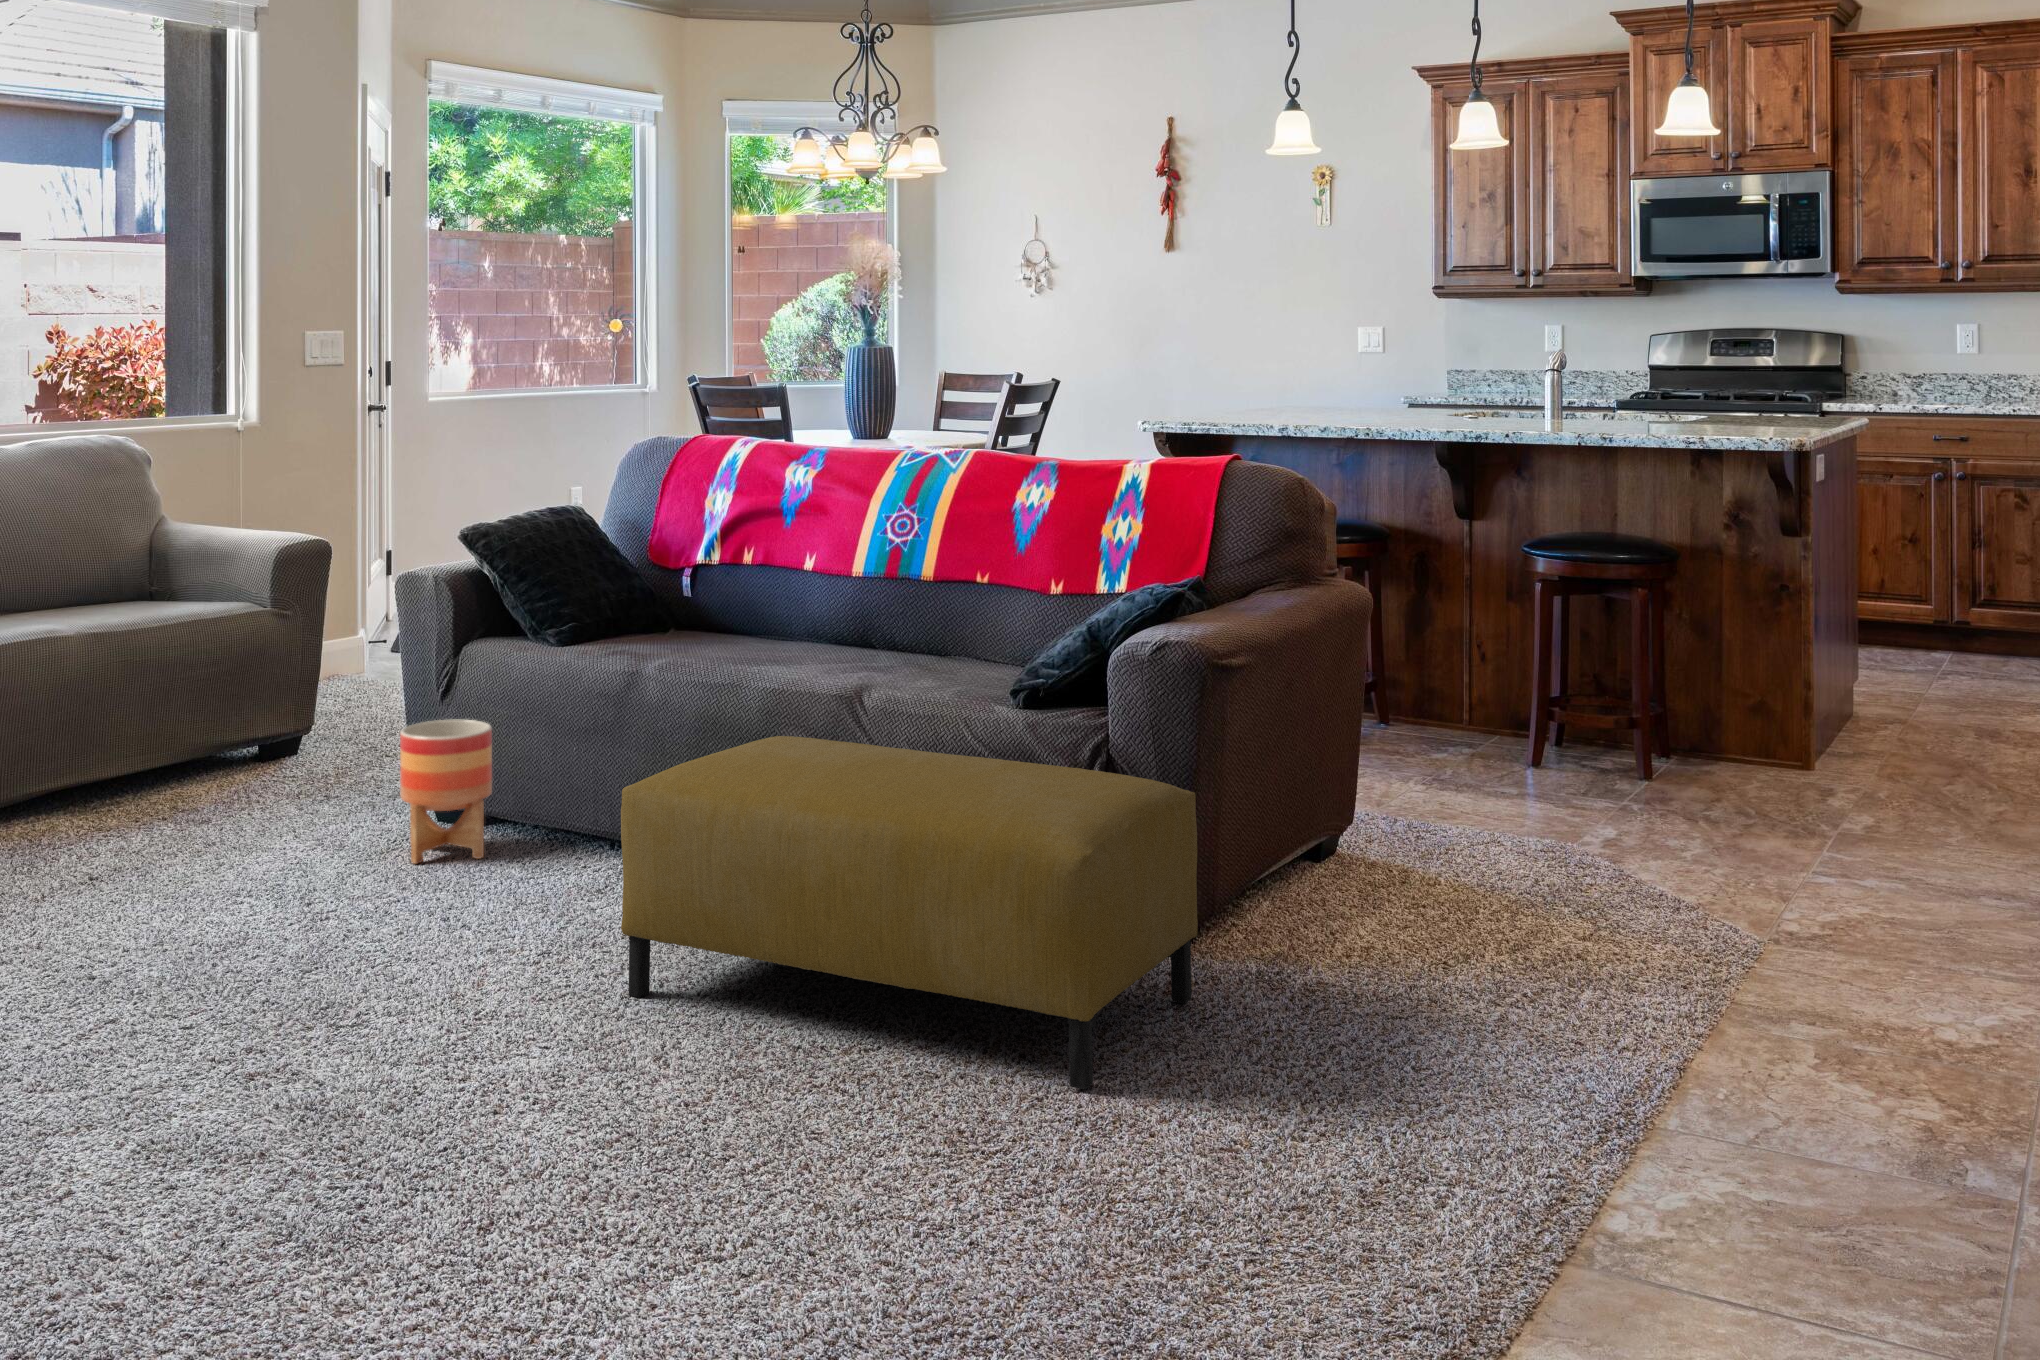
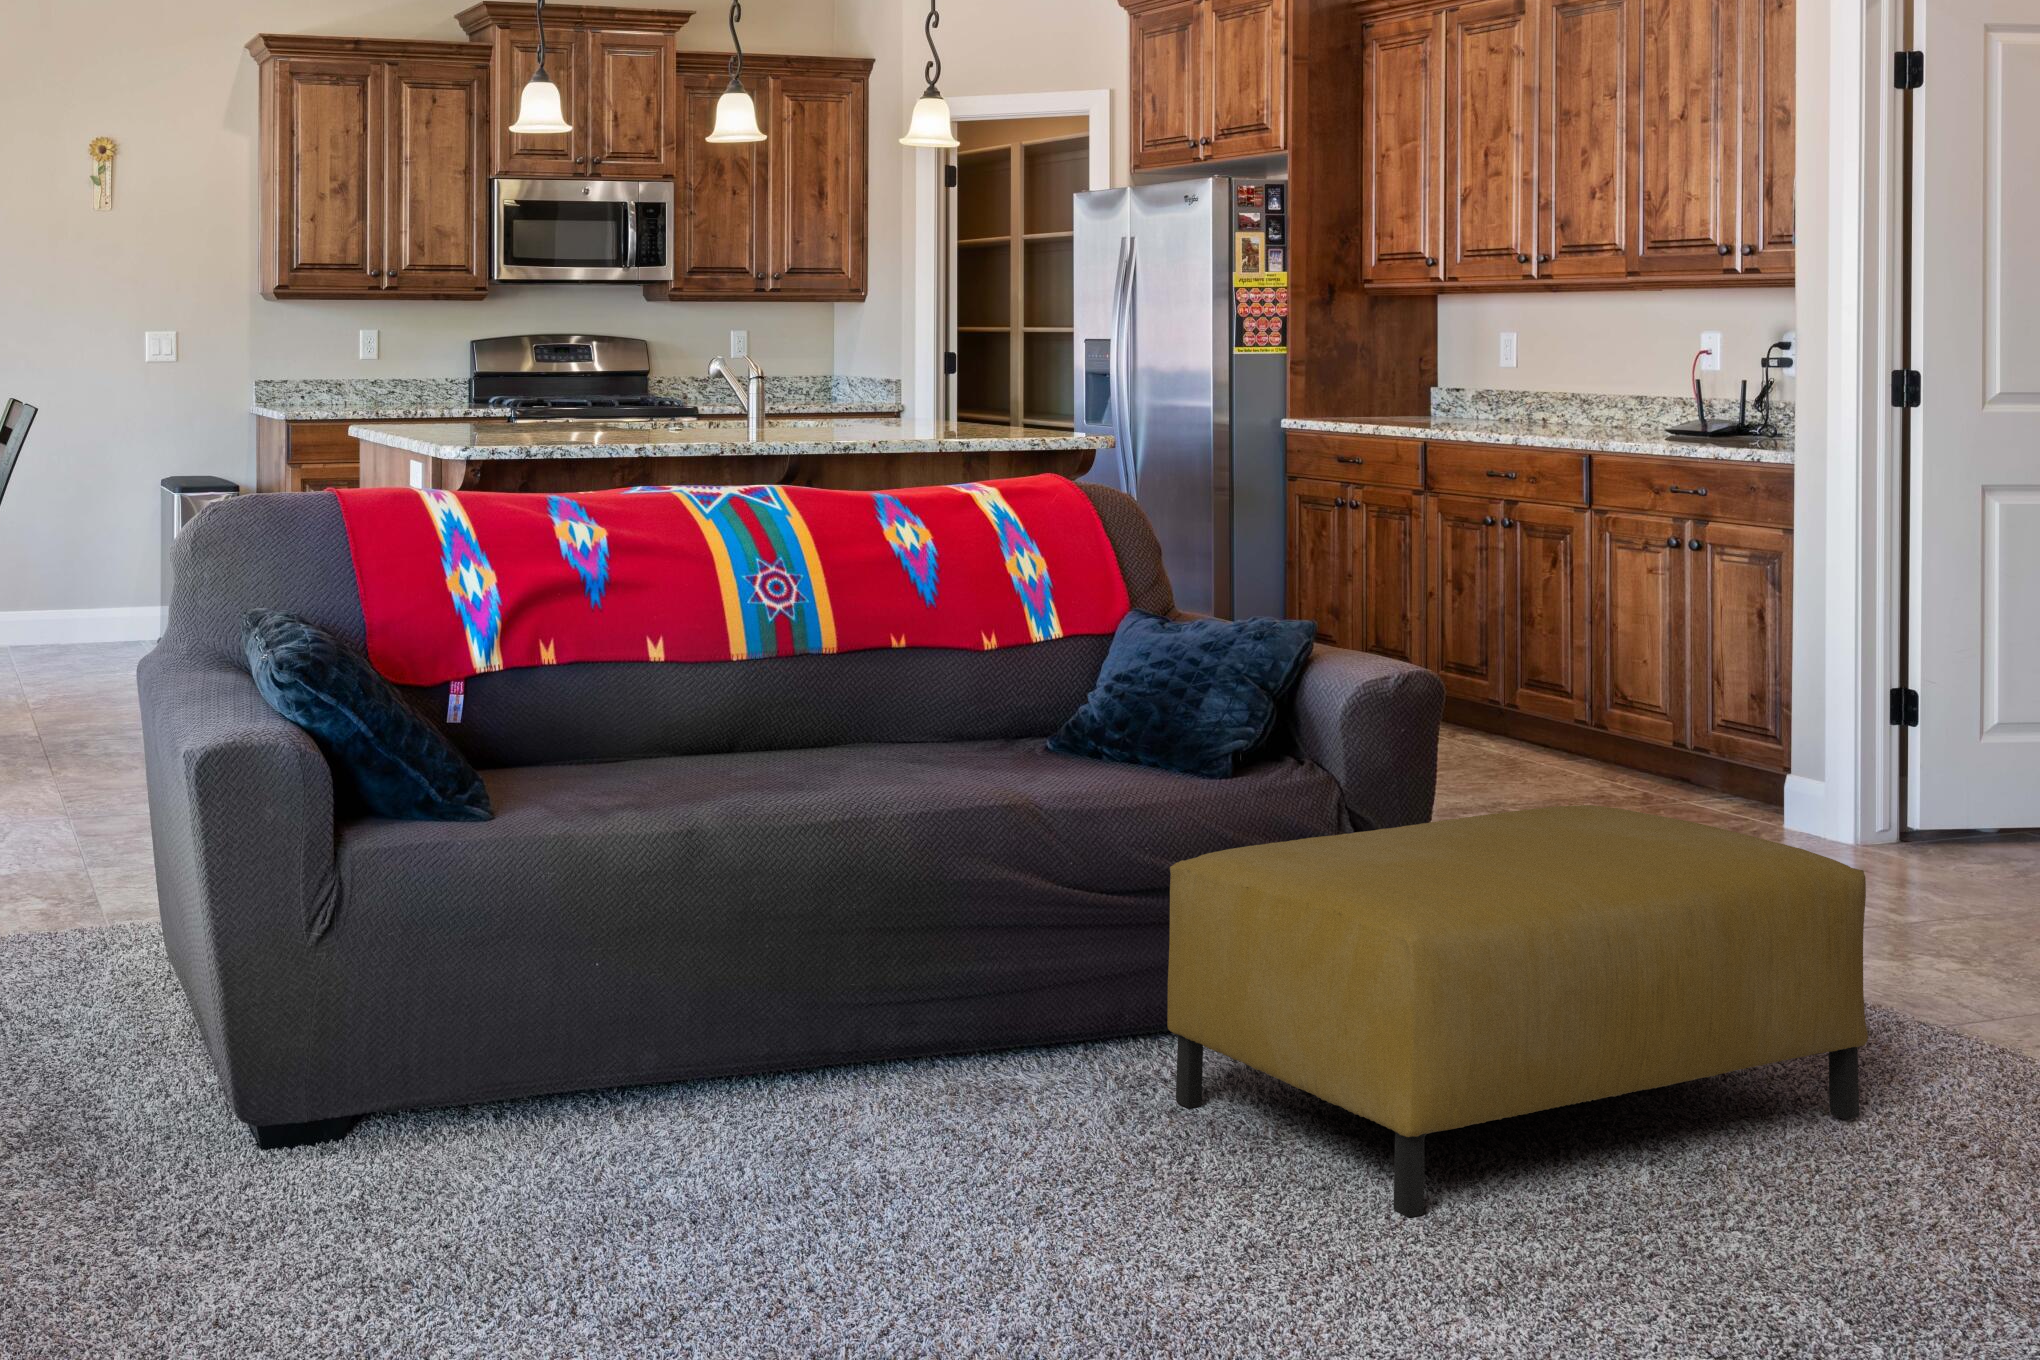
planter: present [400,719,492,864] -> none [533,958,679,1210]

